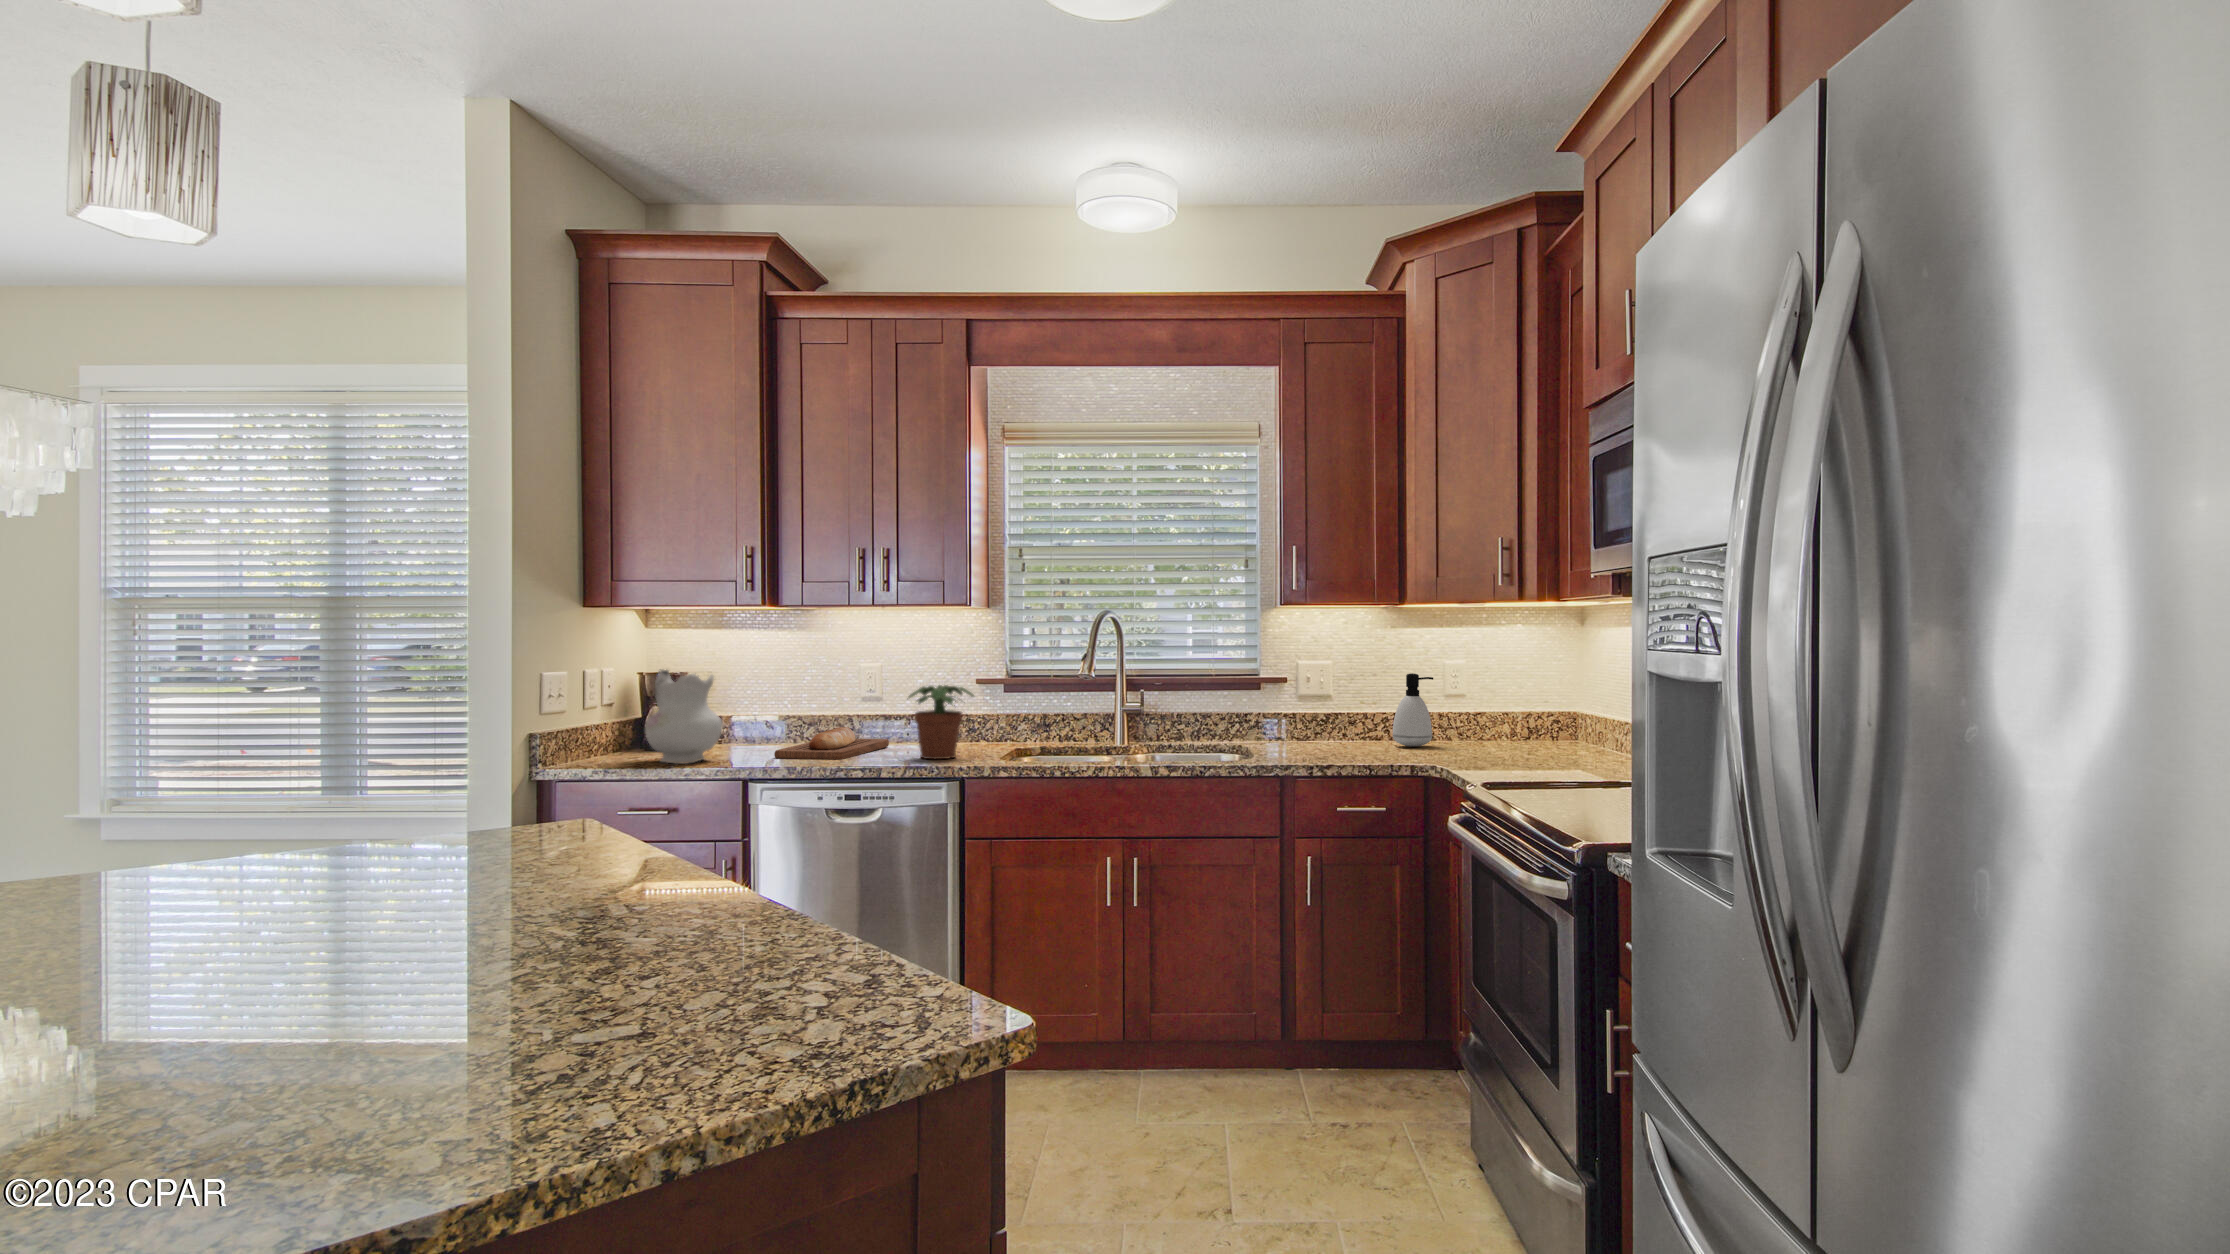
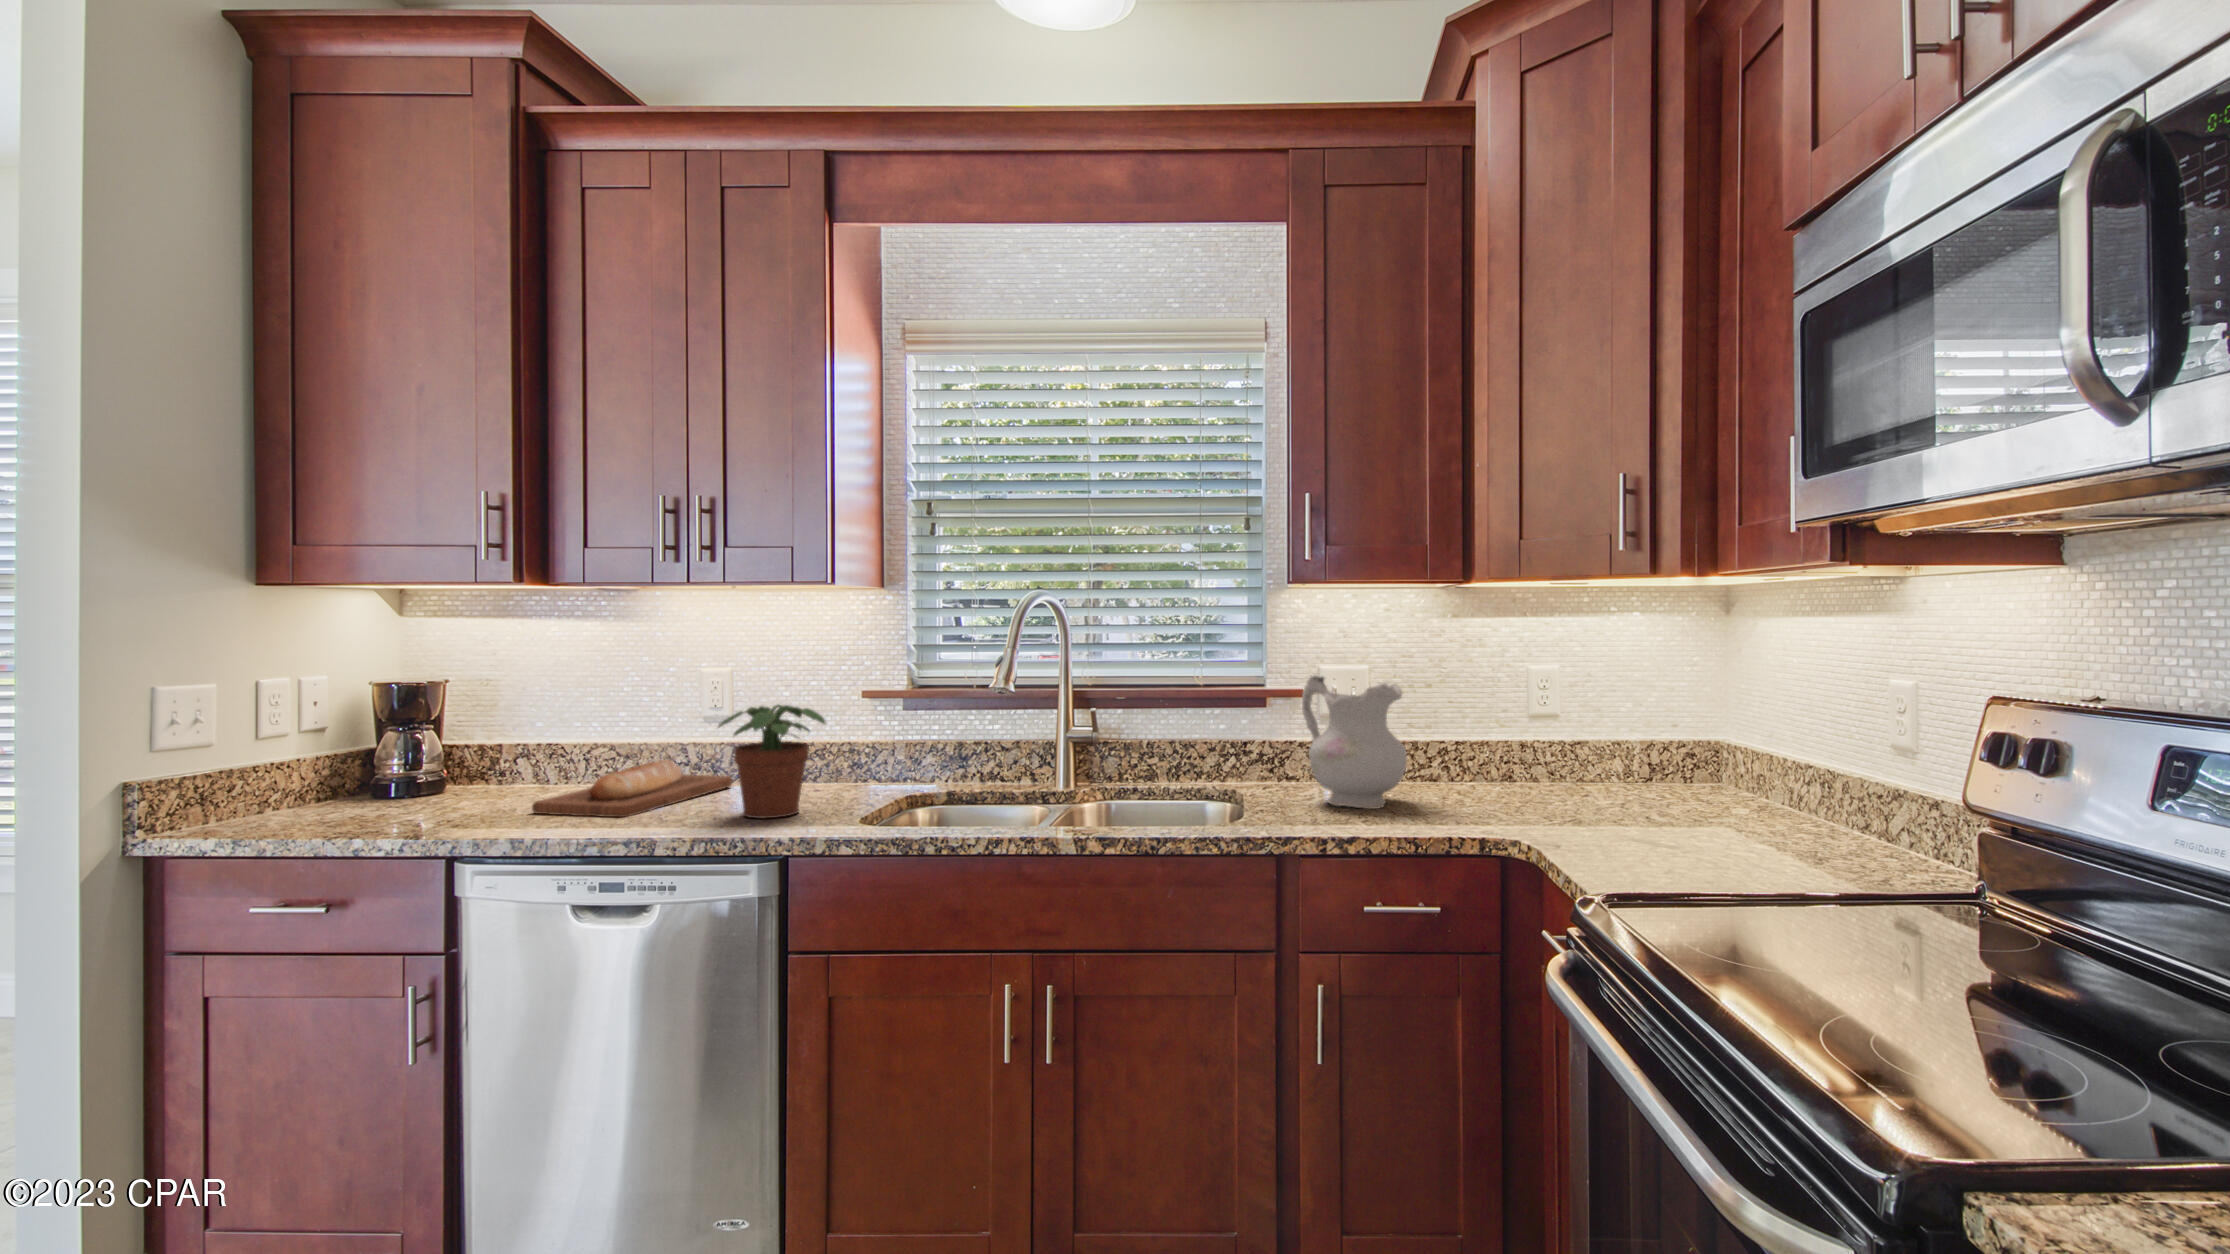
ceramic pitcher: present [645,669,723,764] -> present [1302,676,1407,809]
soap dispenser: present [1393,673,1433,747] -> none [1454,685,1516,793]

